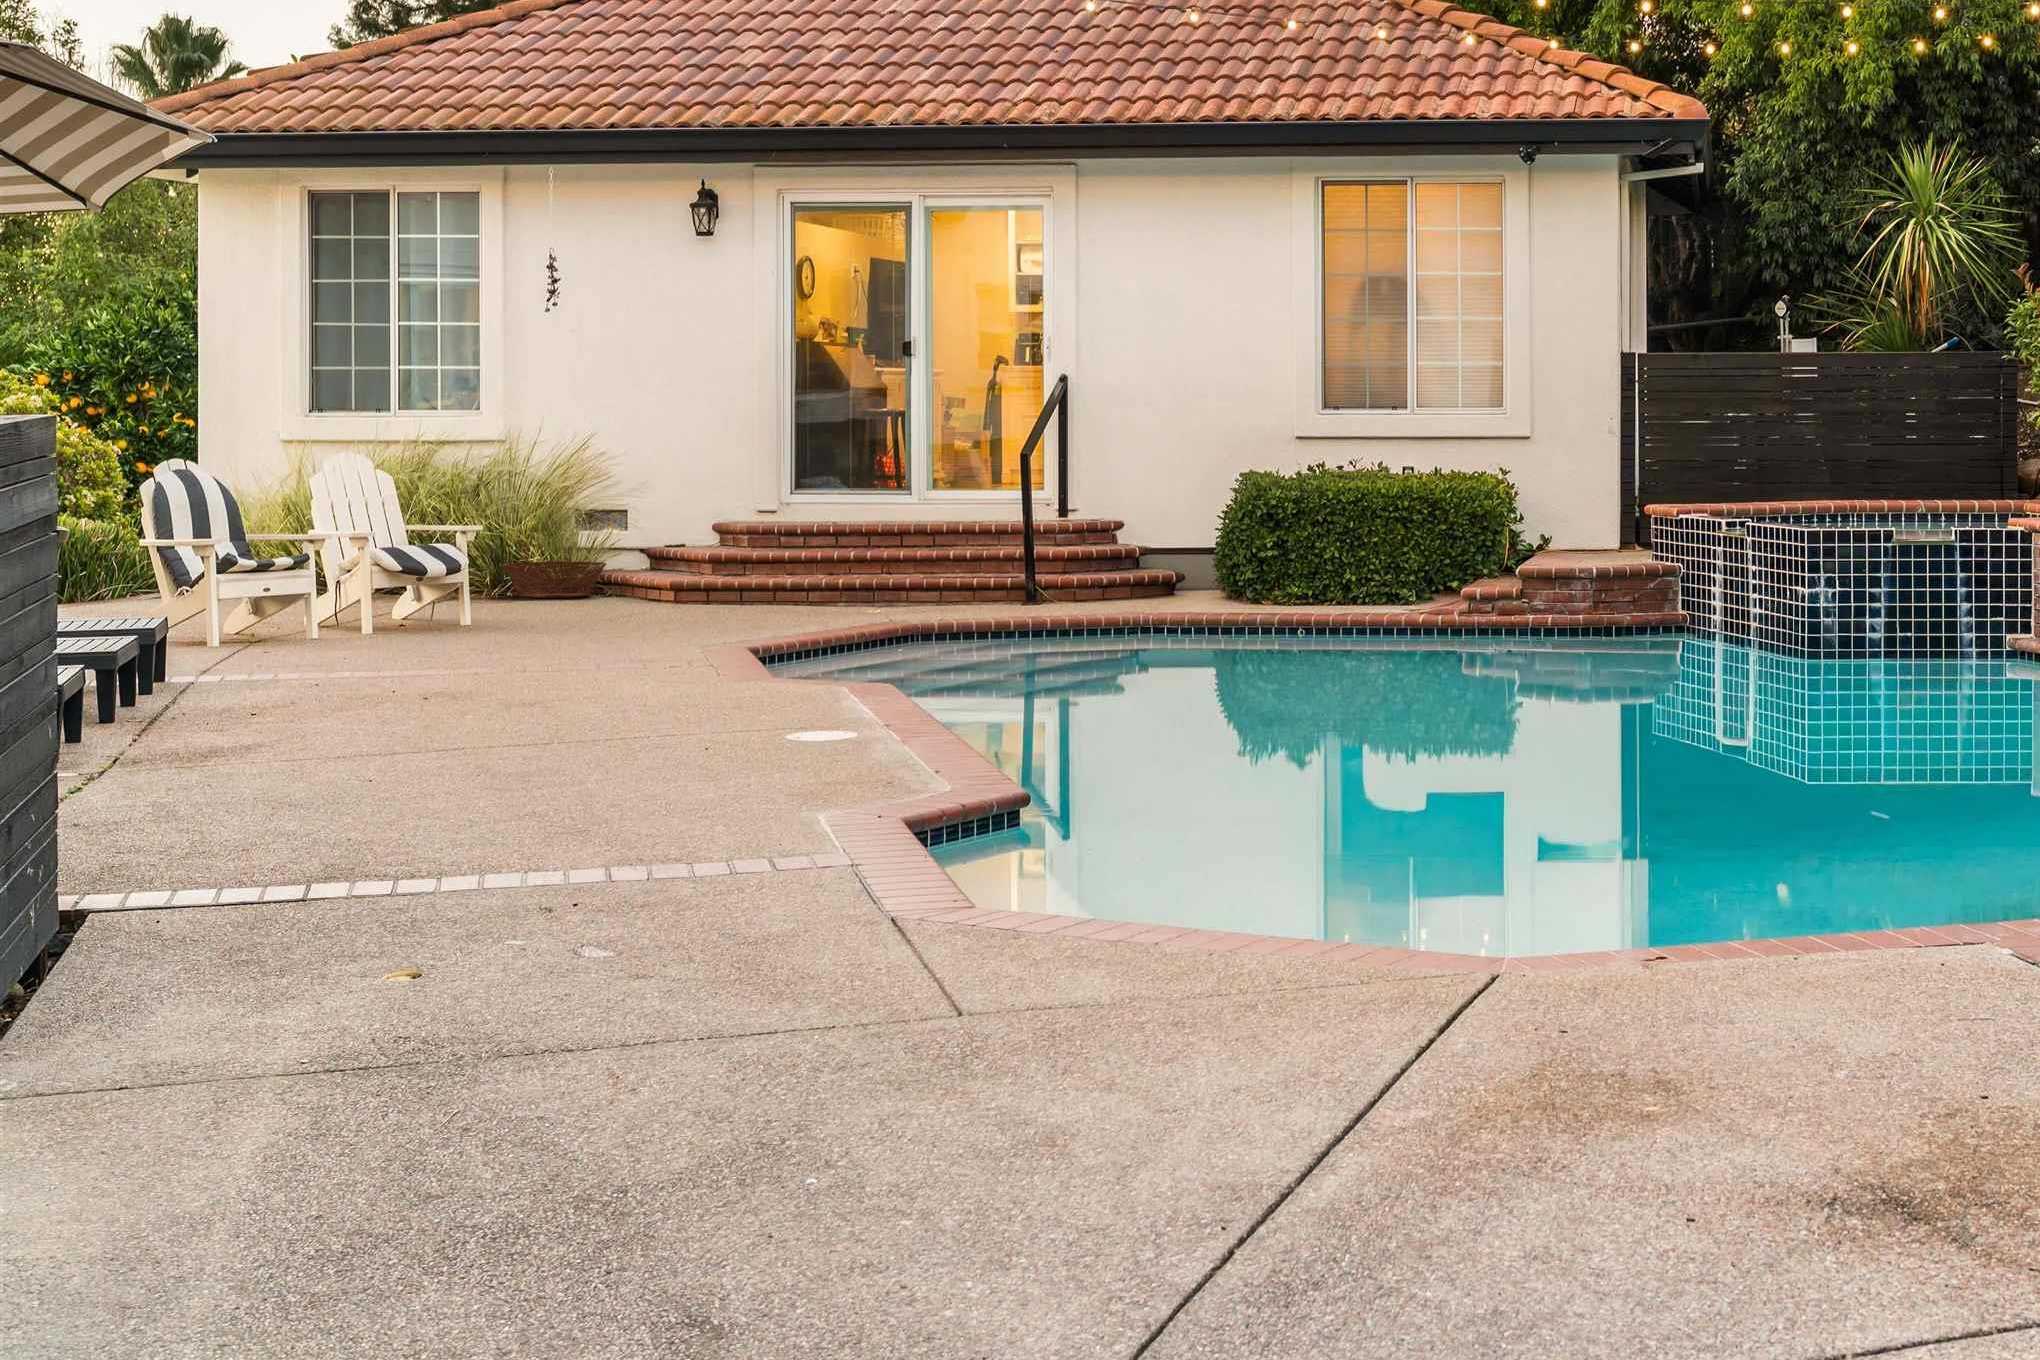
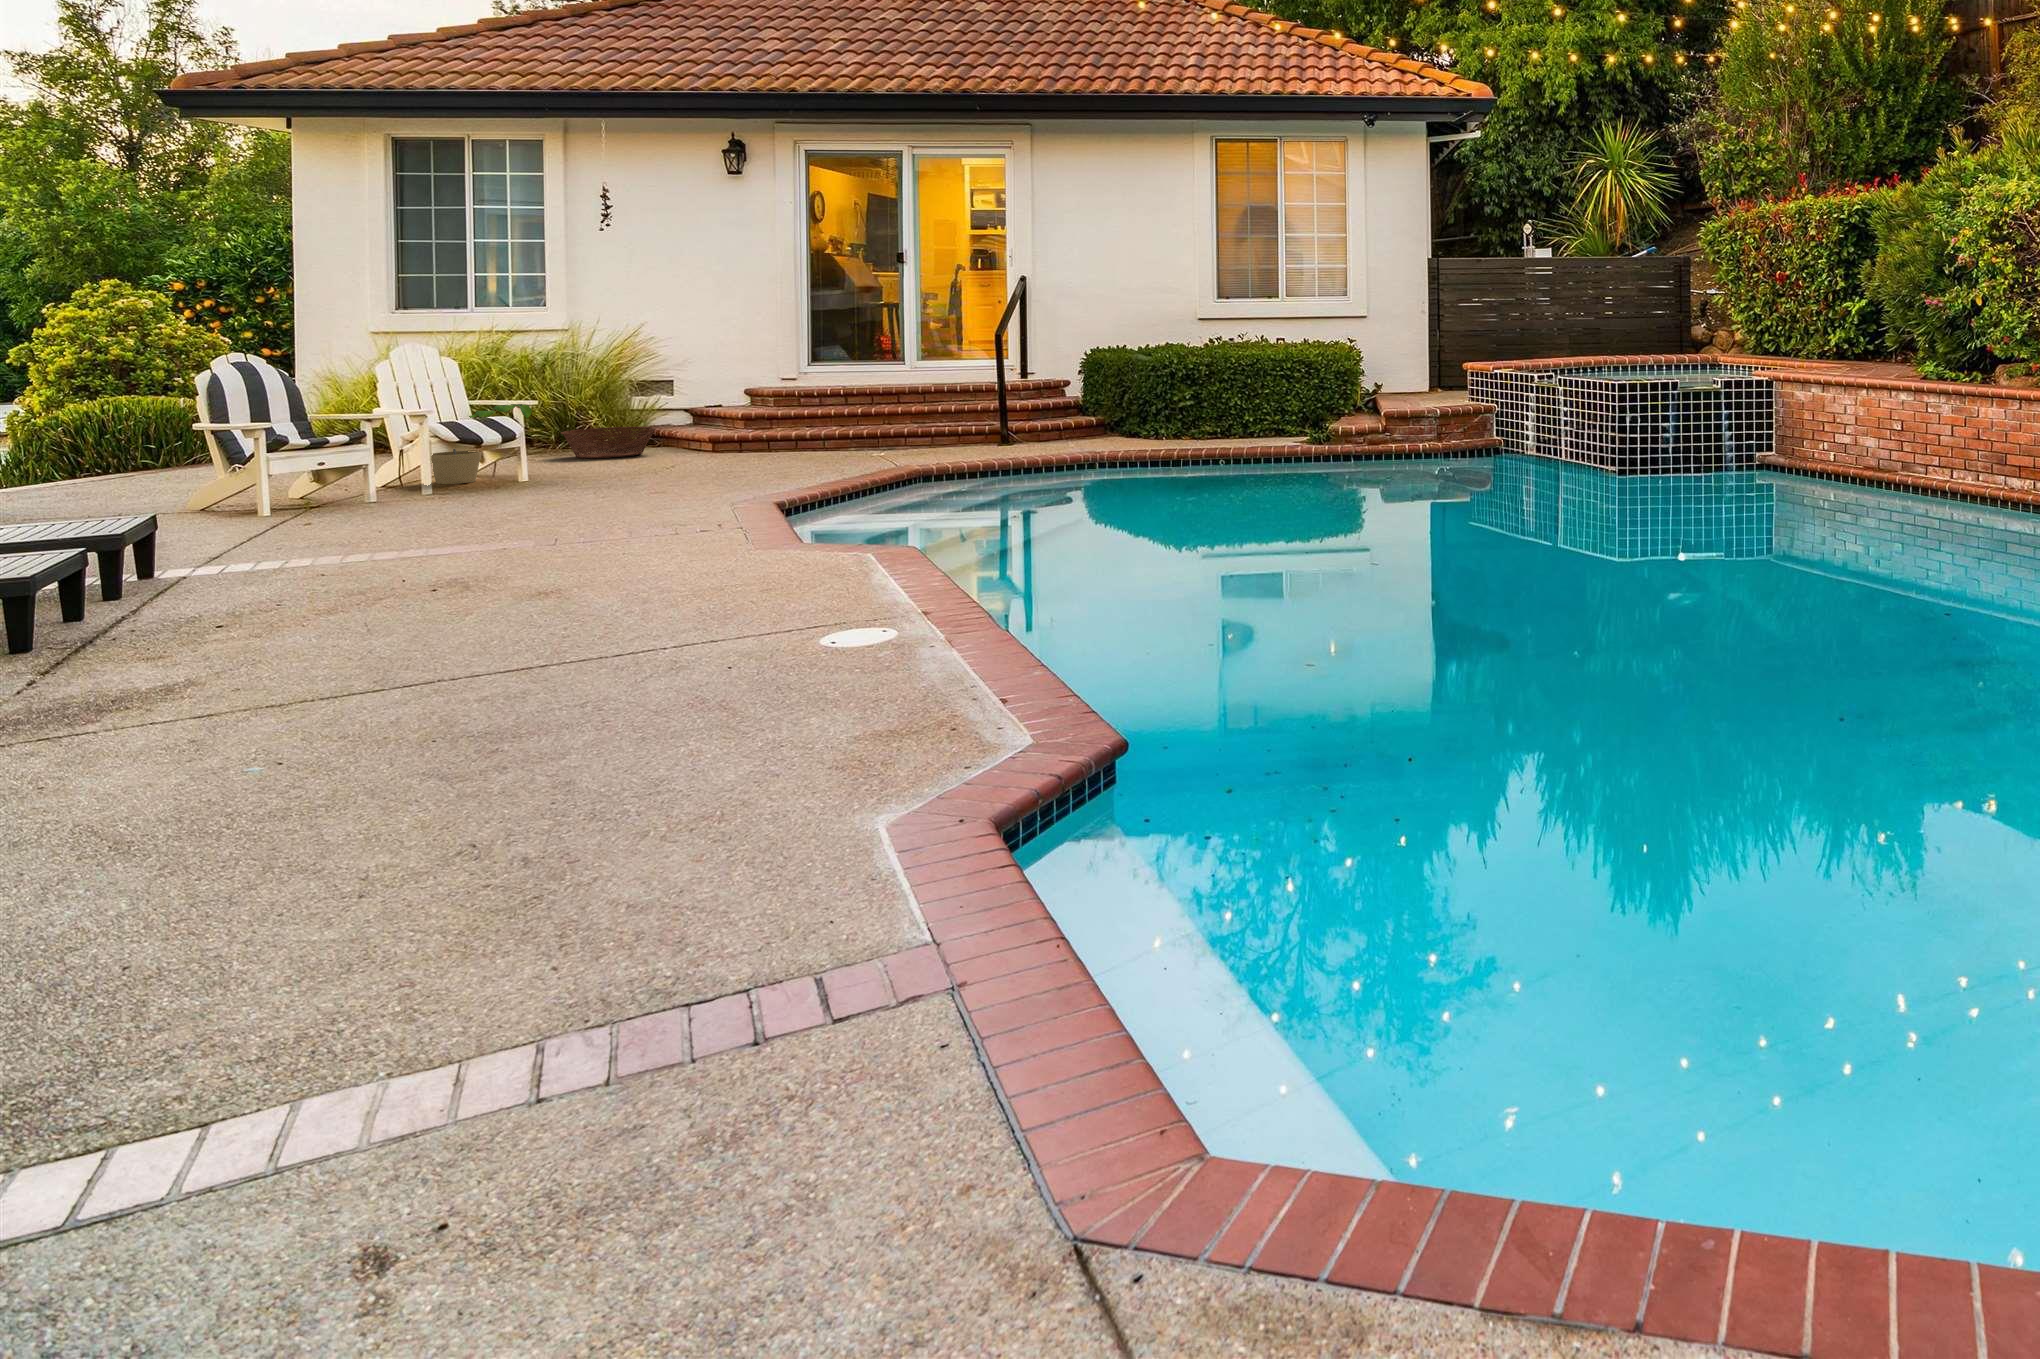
potted plant: none [380,524,484,615] -> present [432,404,532,484]

